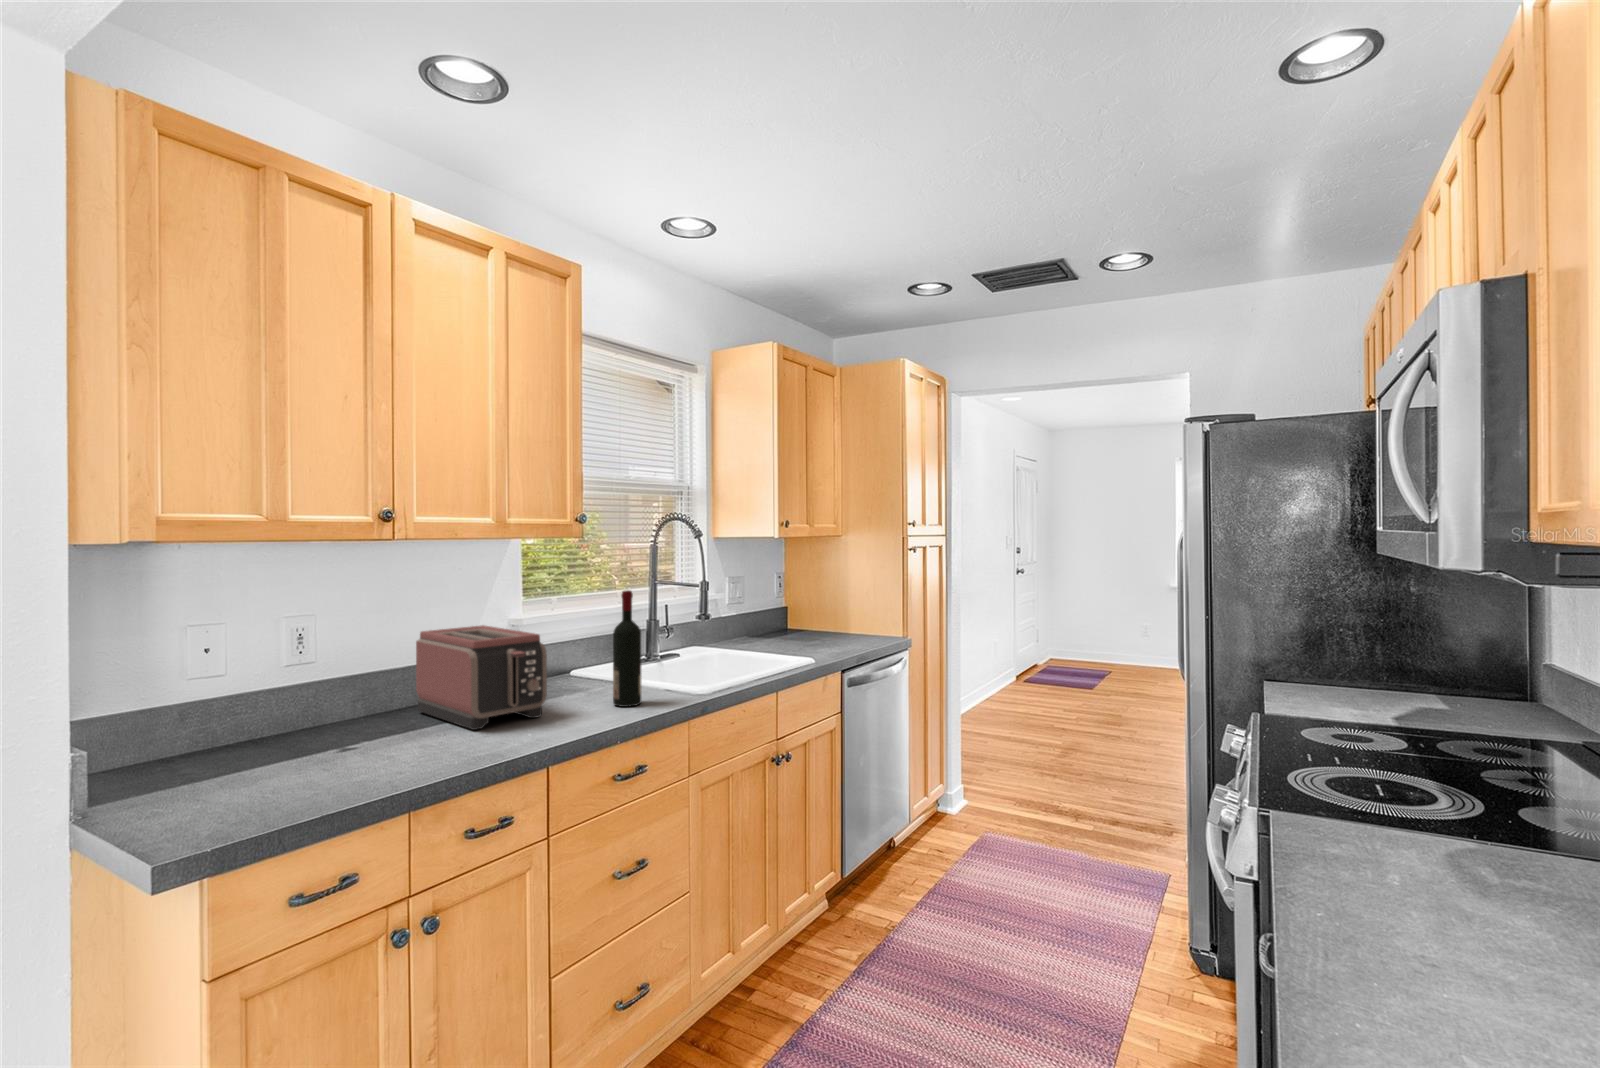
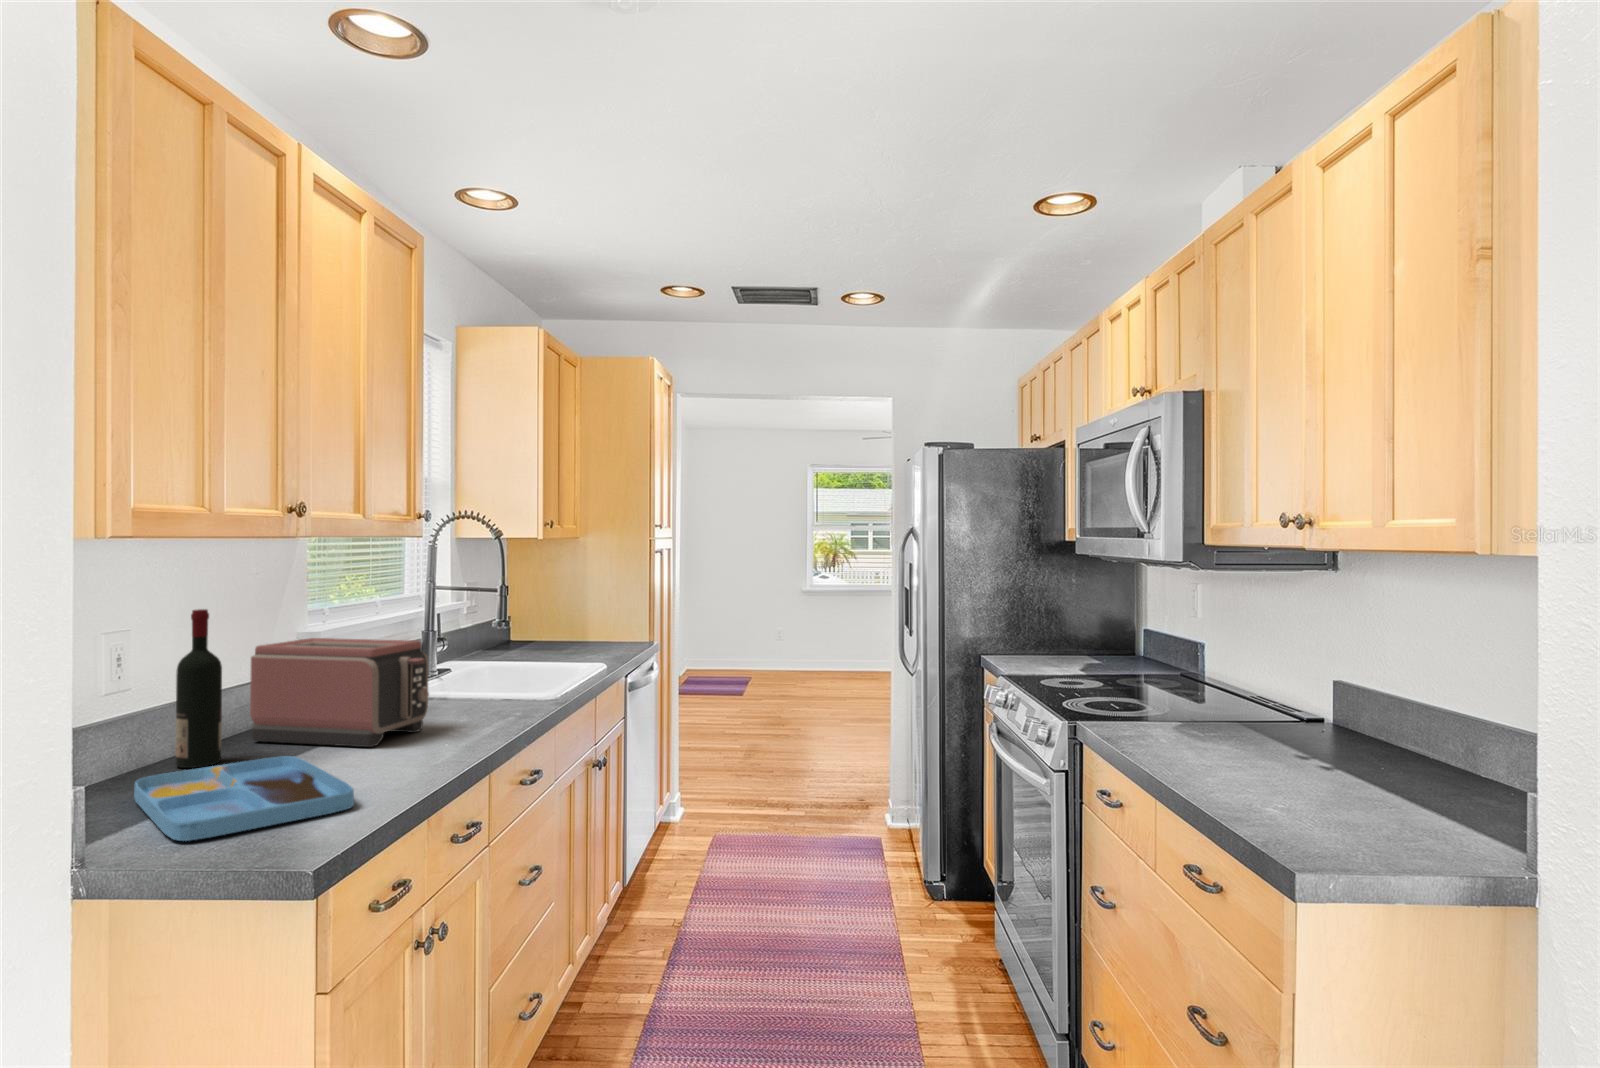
wine bottle: present [613,590,641,707] -> present [175,609,222,768]
tray: none [176,733,382,810] -> present [134,756,354,841]

